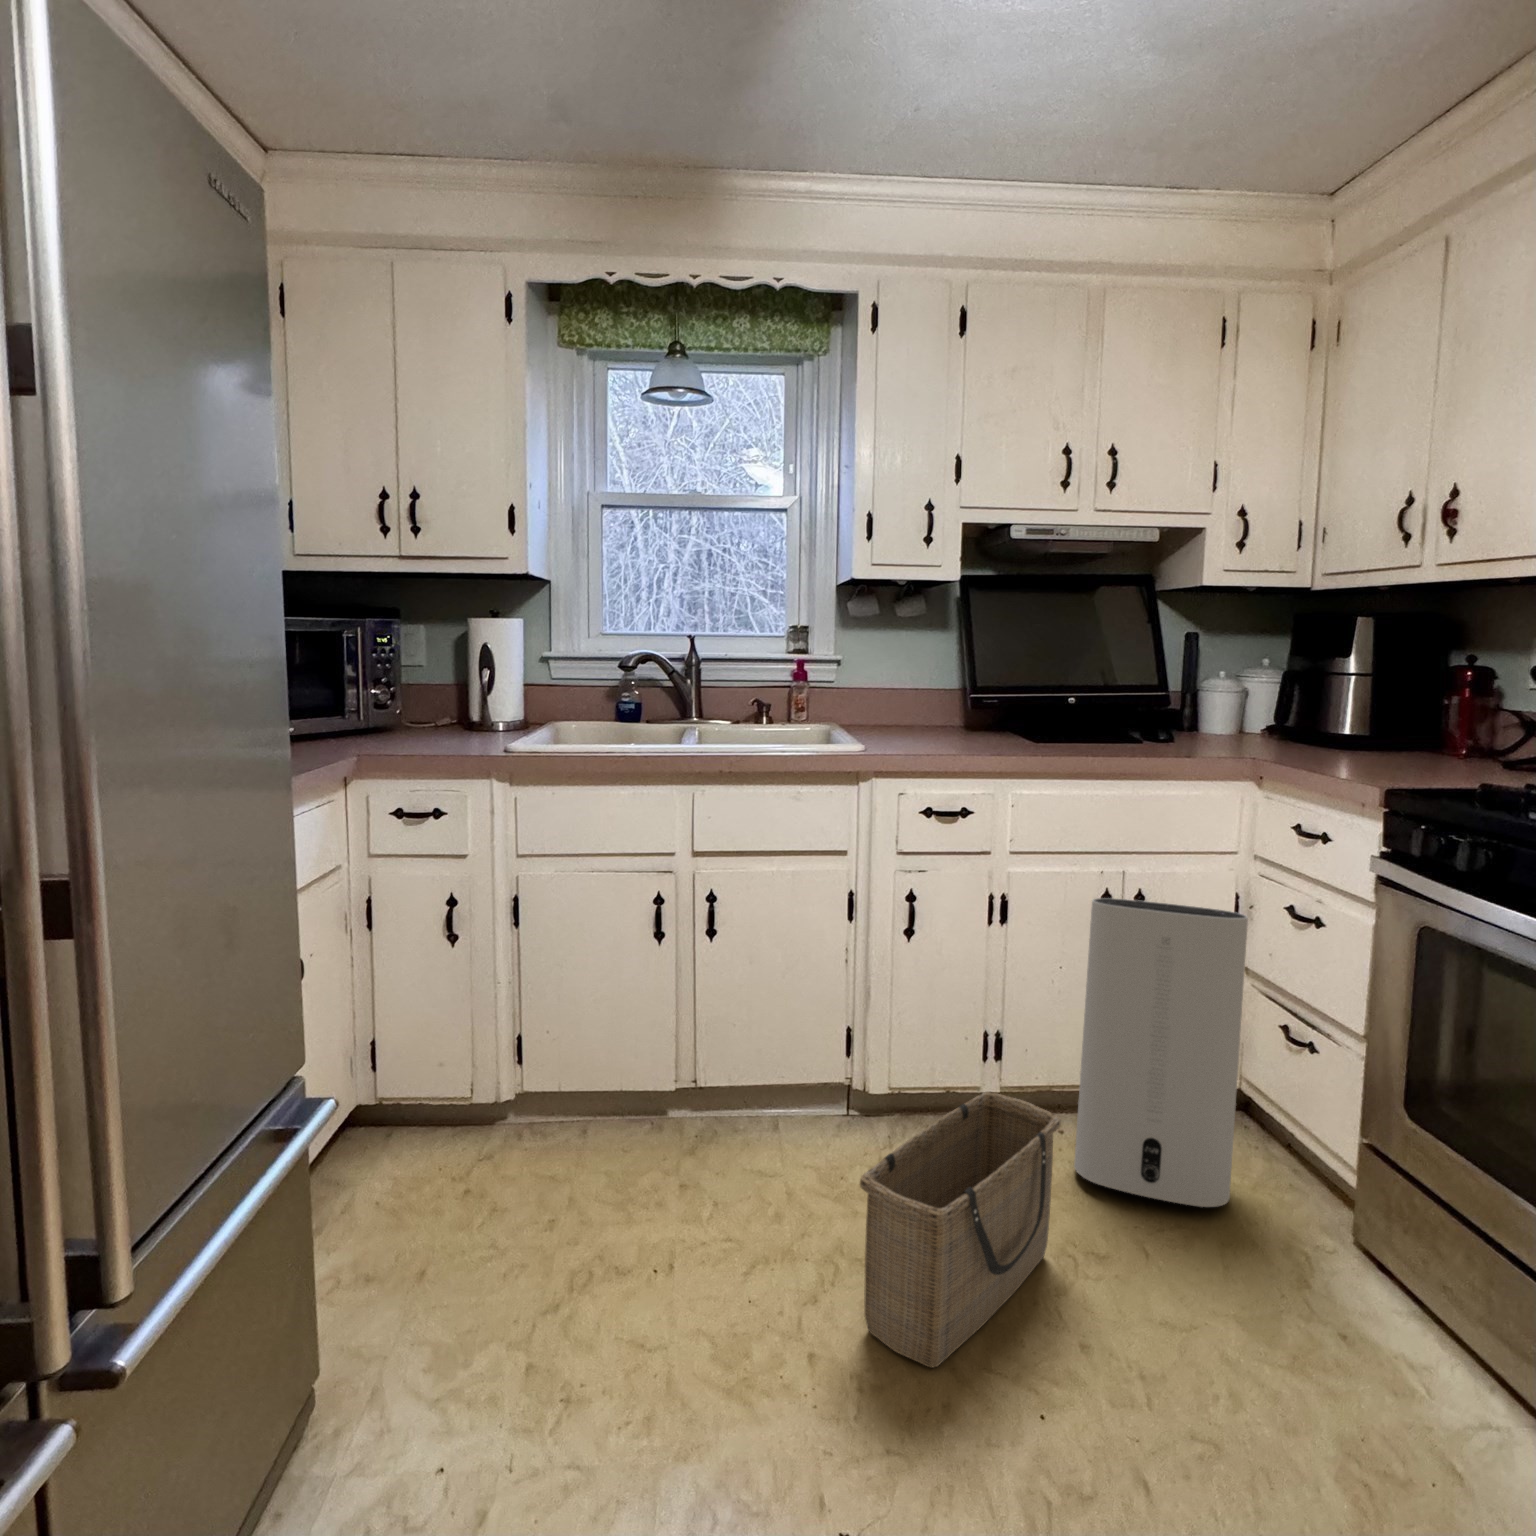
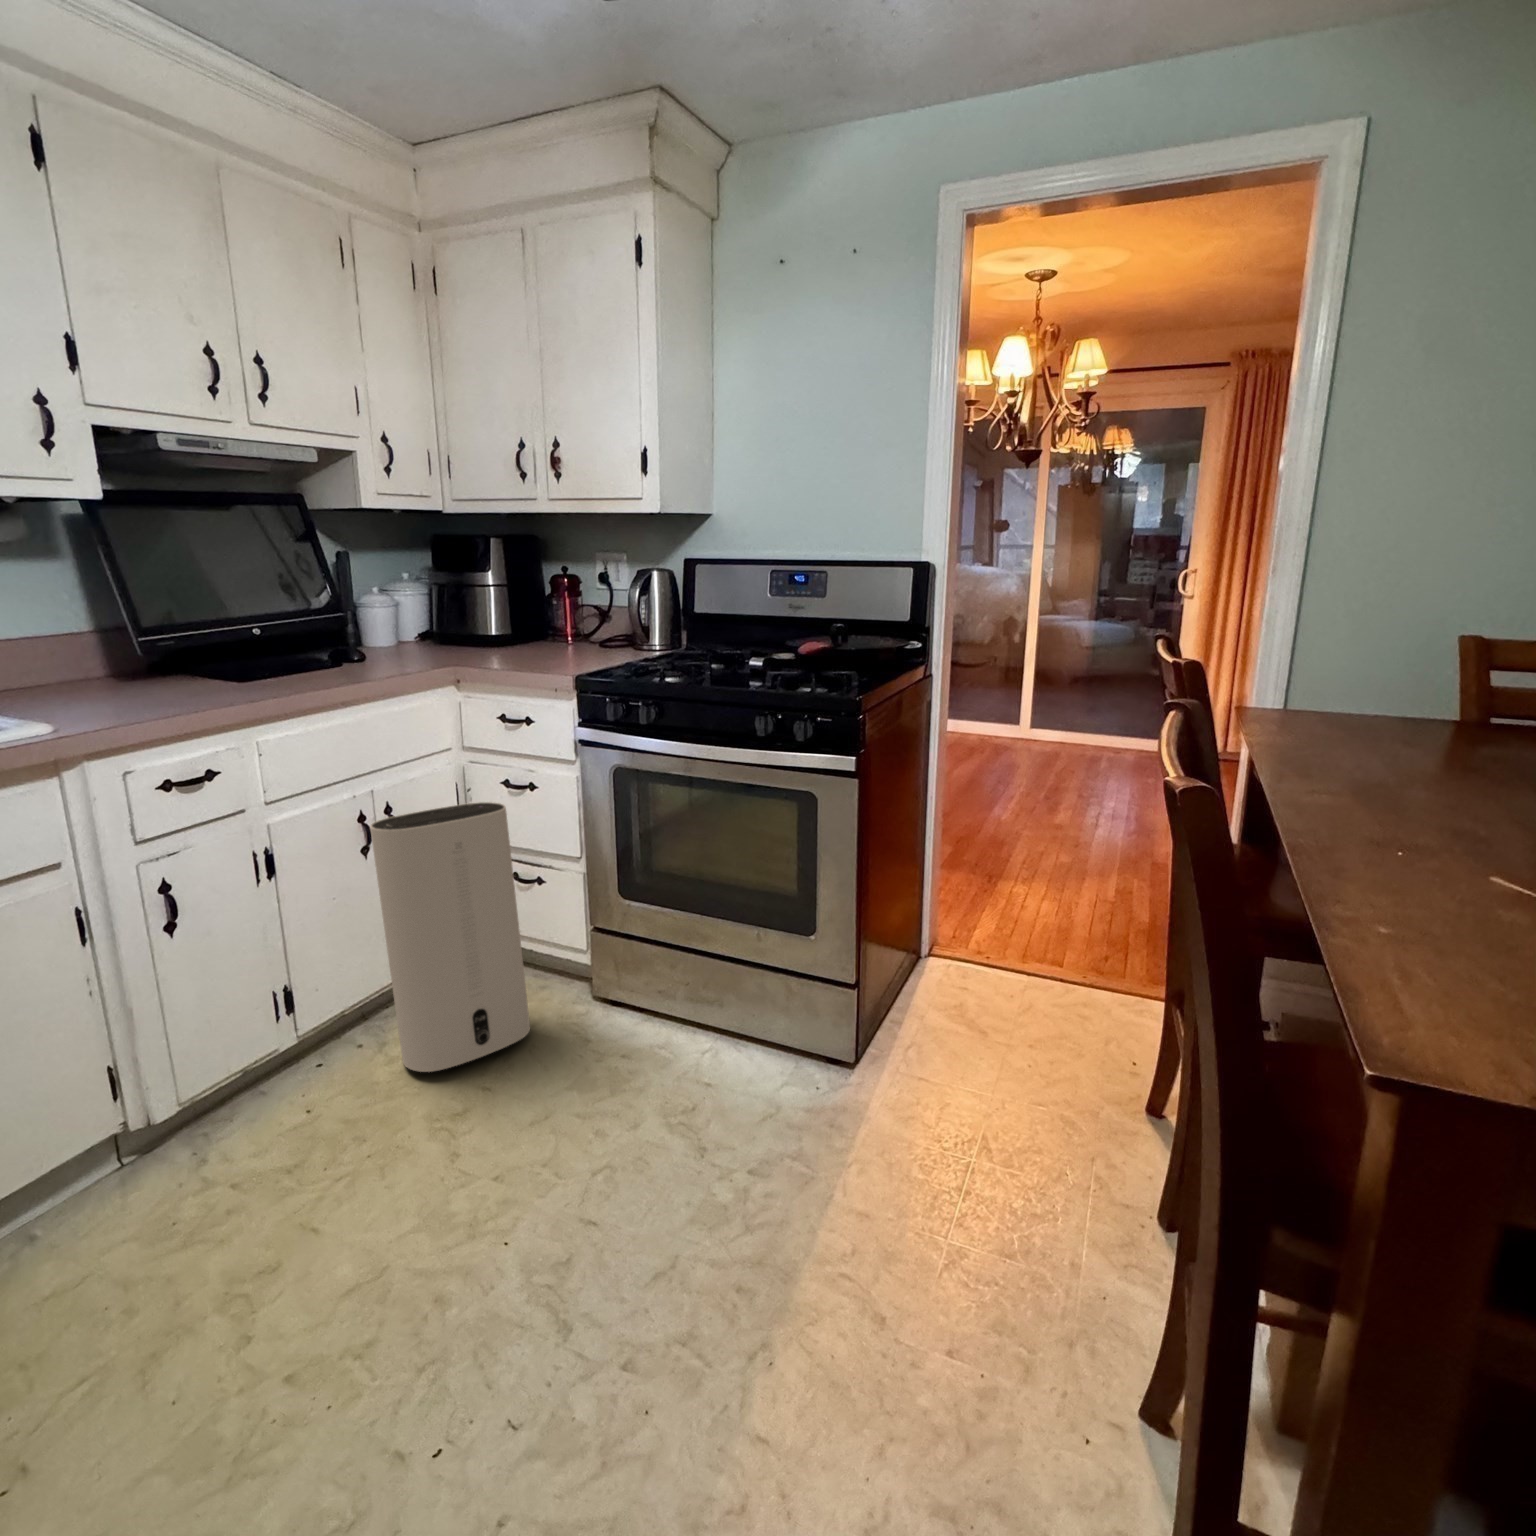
basket: present [860,1092,1061,1367] -> none [343,1035,475,1339]

